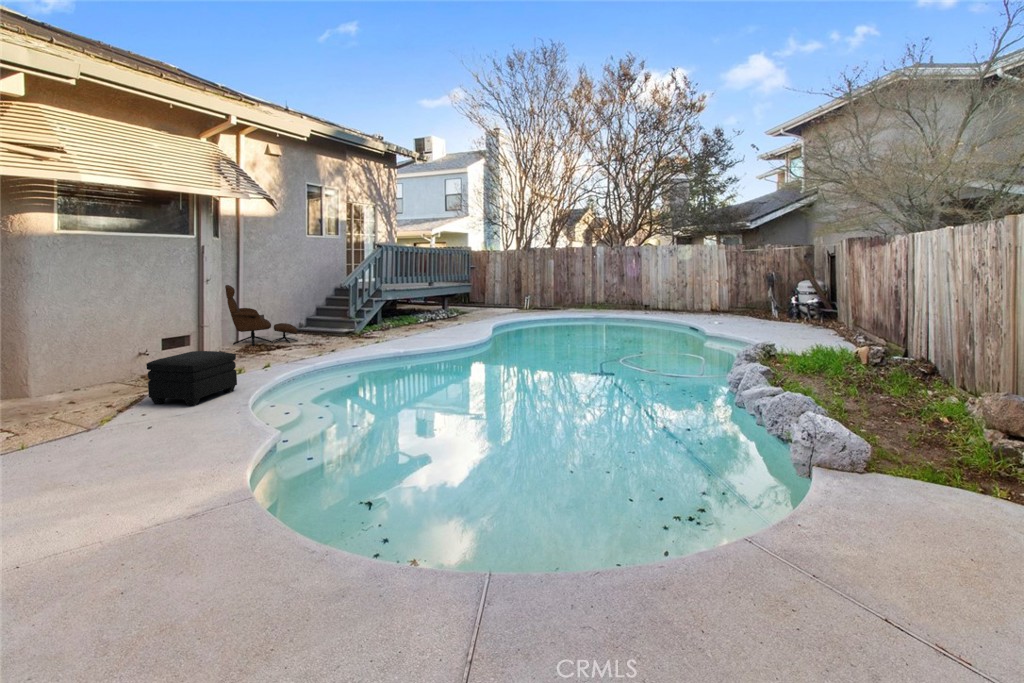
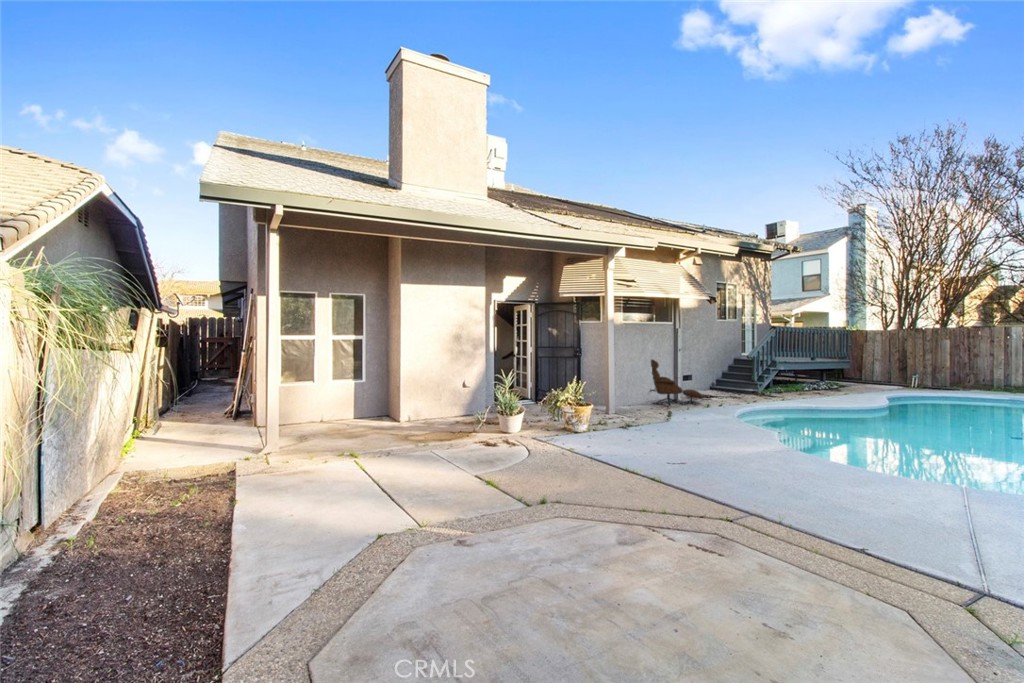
ottoman: present [146,351,237,406] -> none [638,404,688,441]

